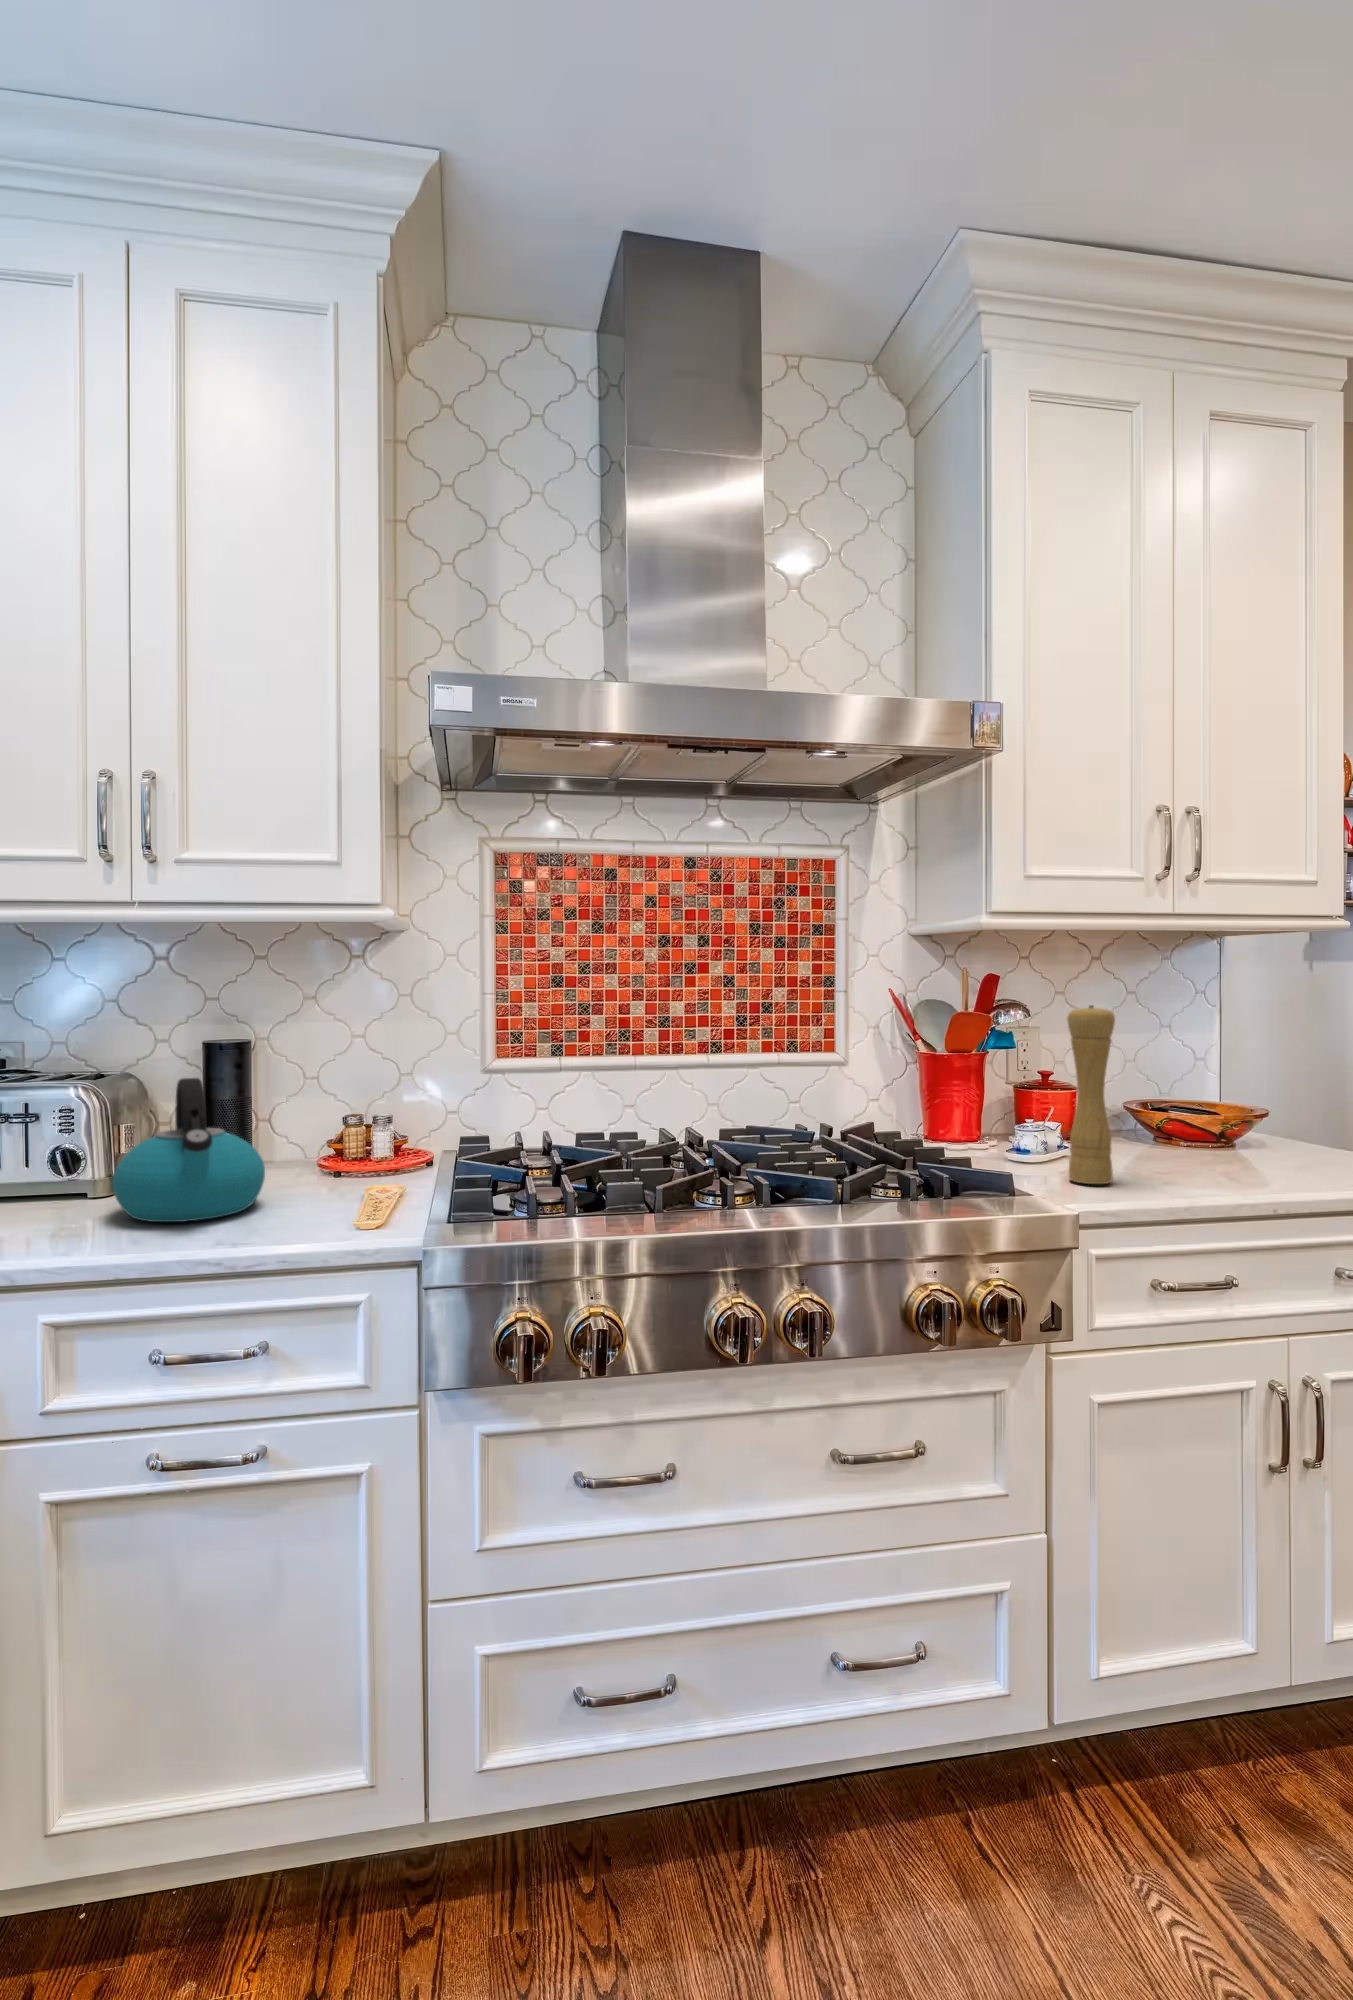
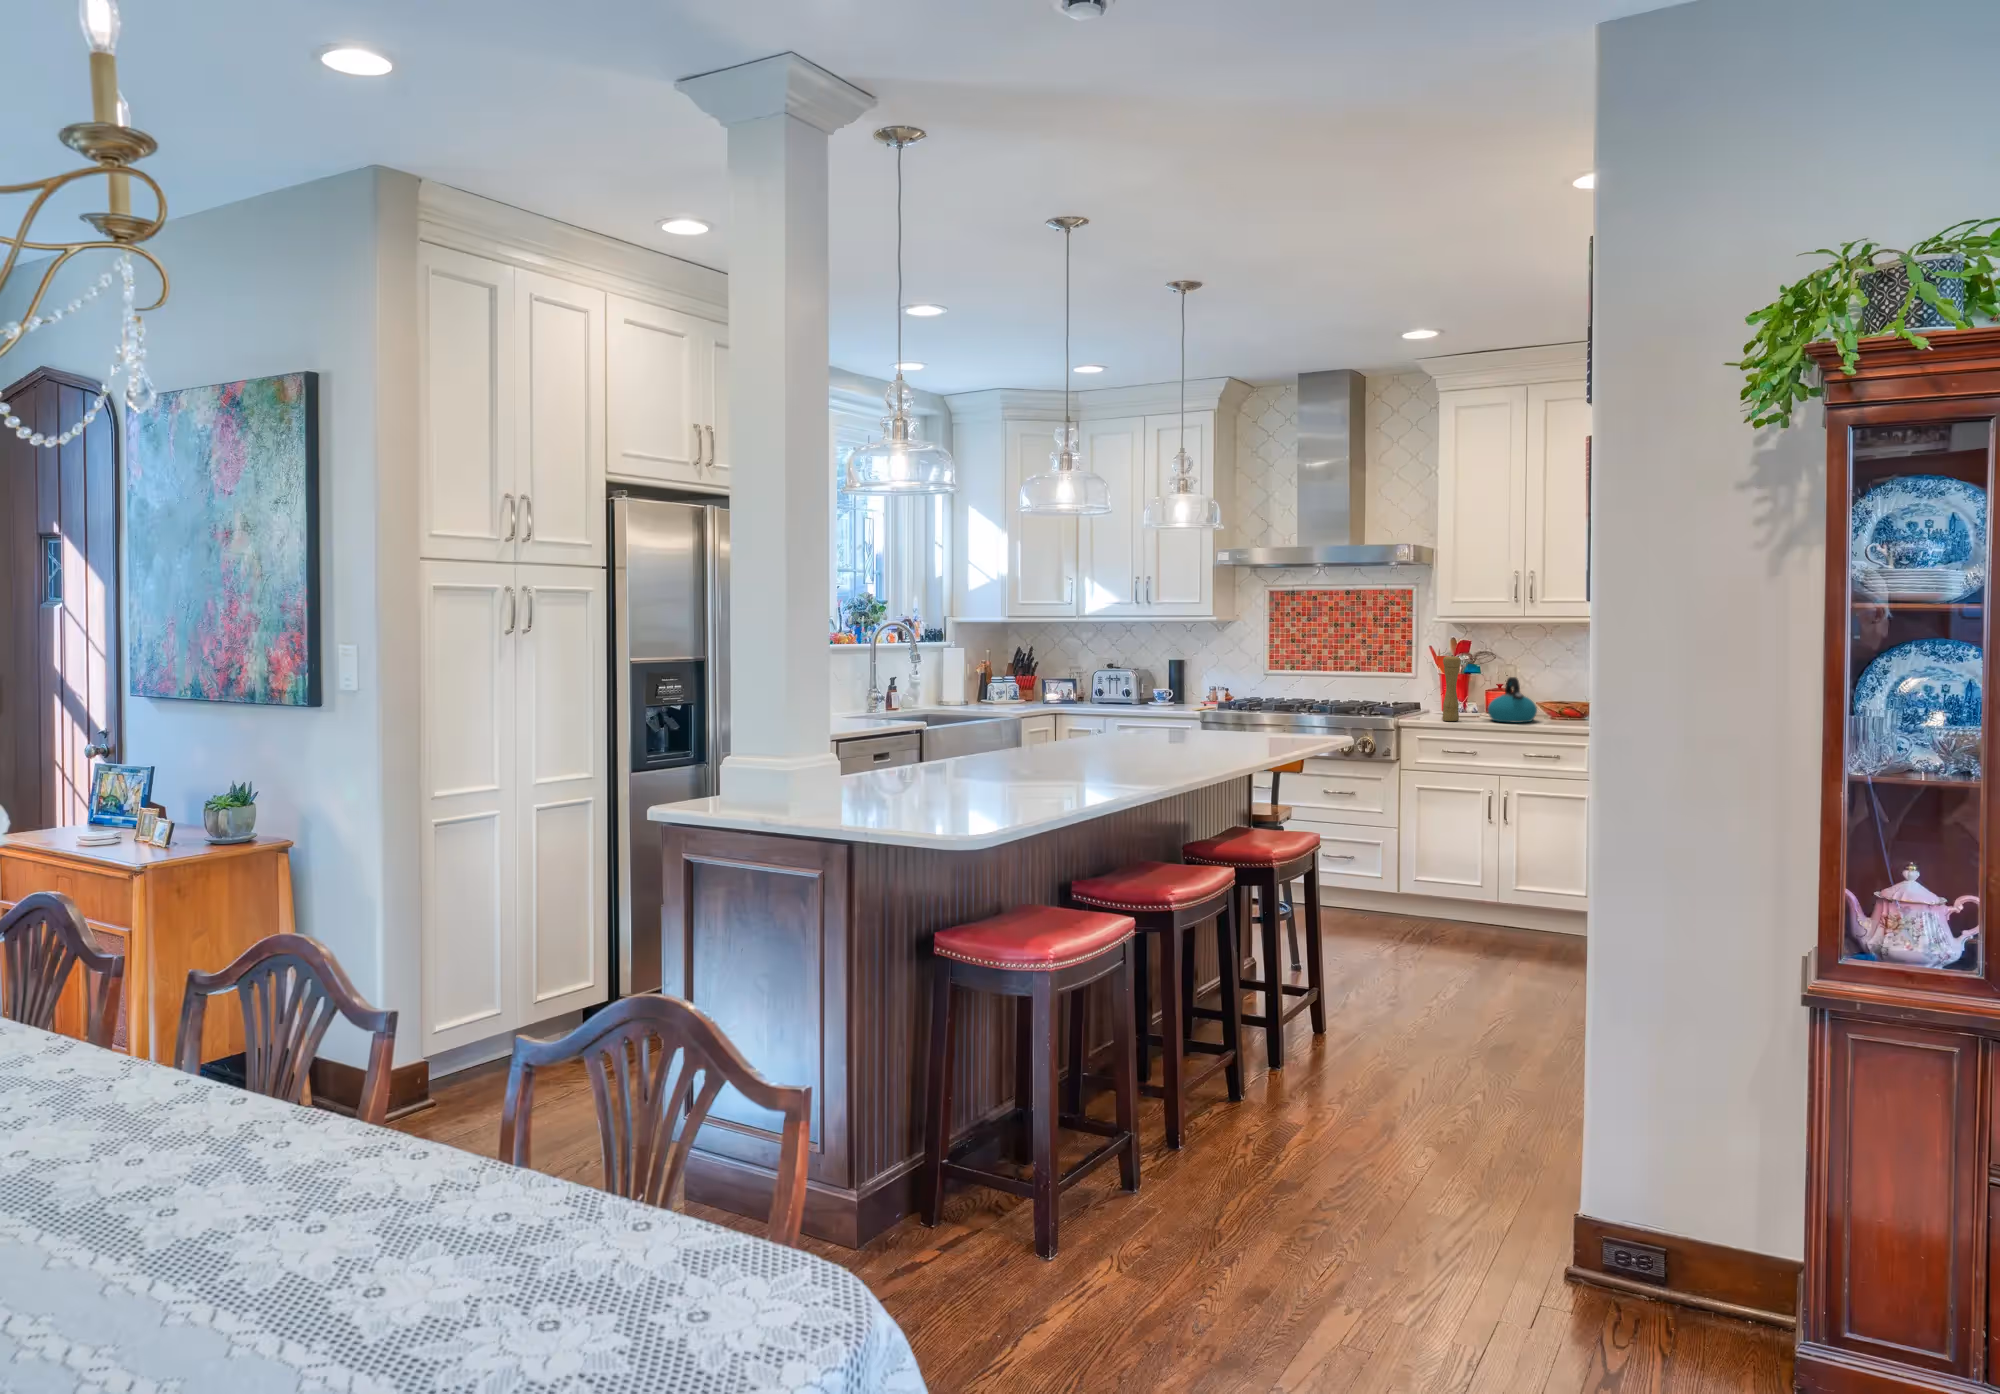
kettle: present [112,1078,265,1222] -> present [1488,677,1537,723]

